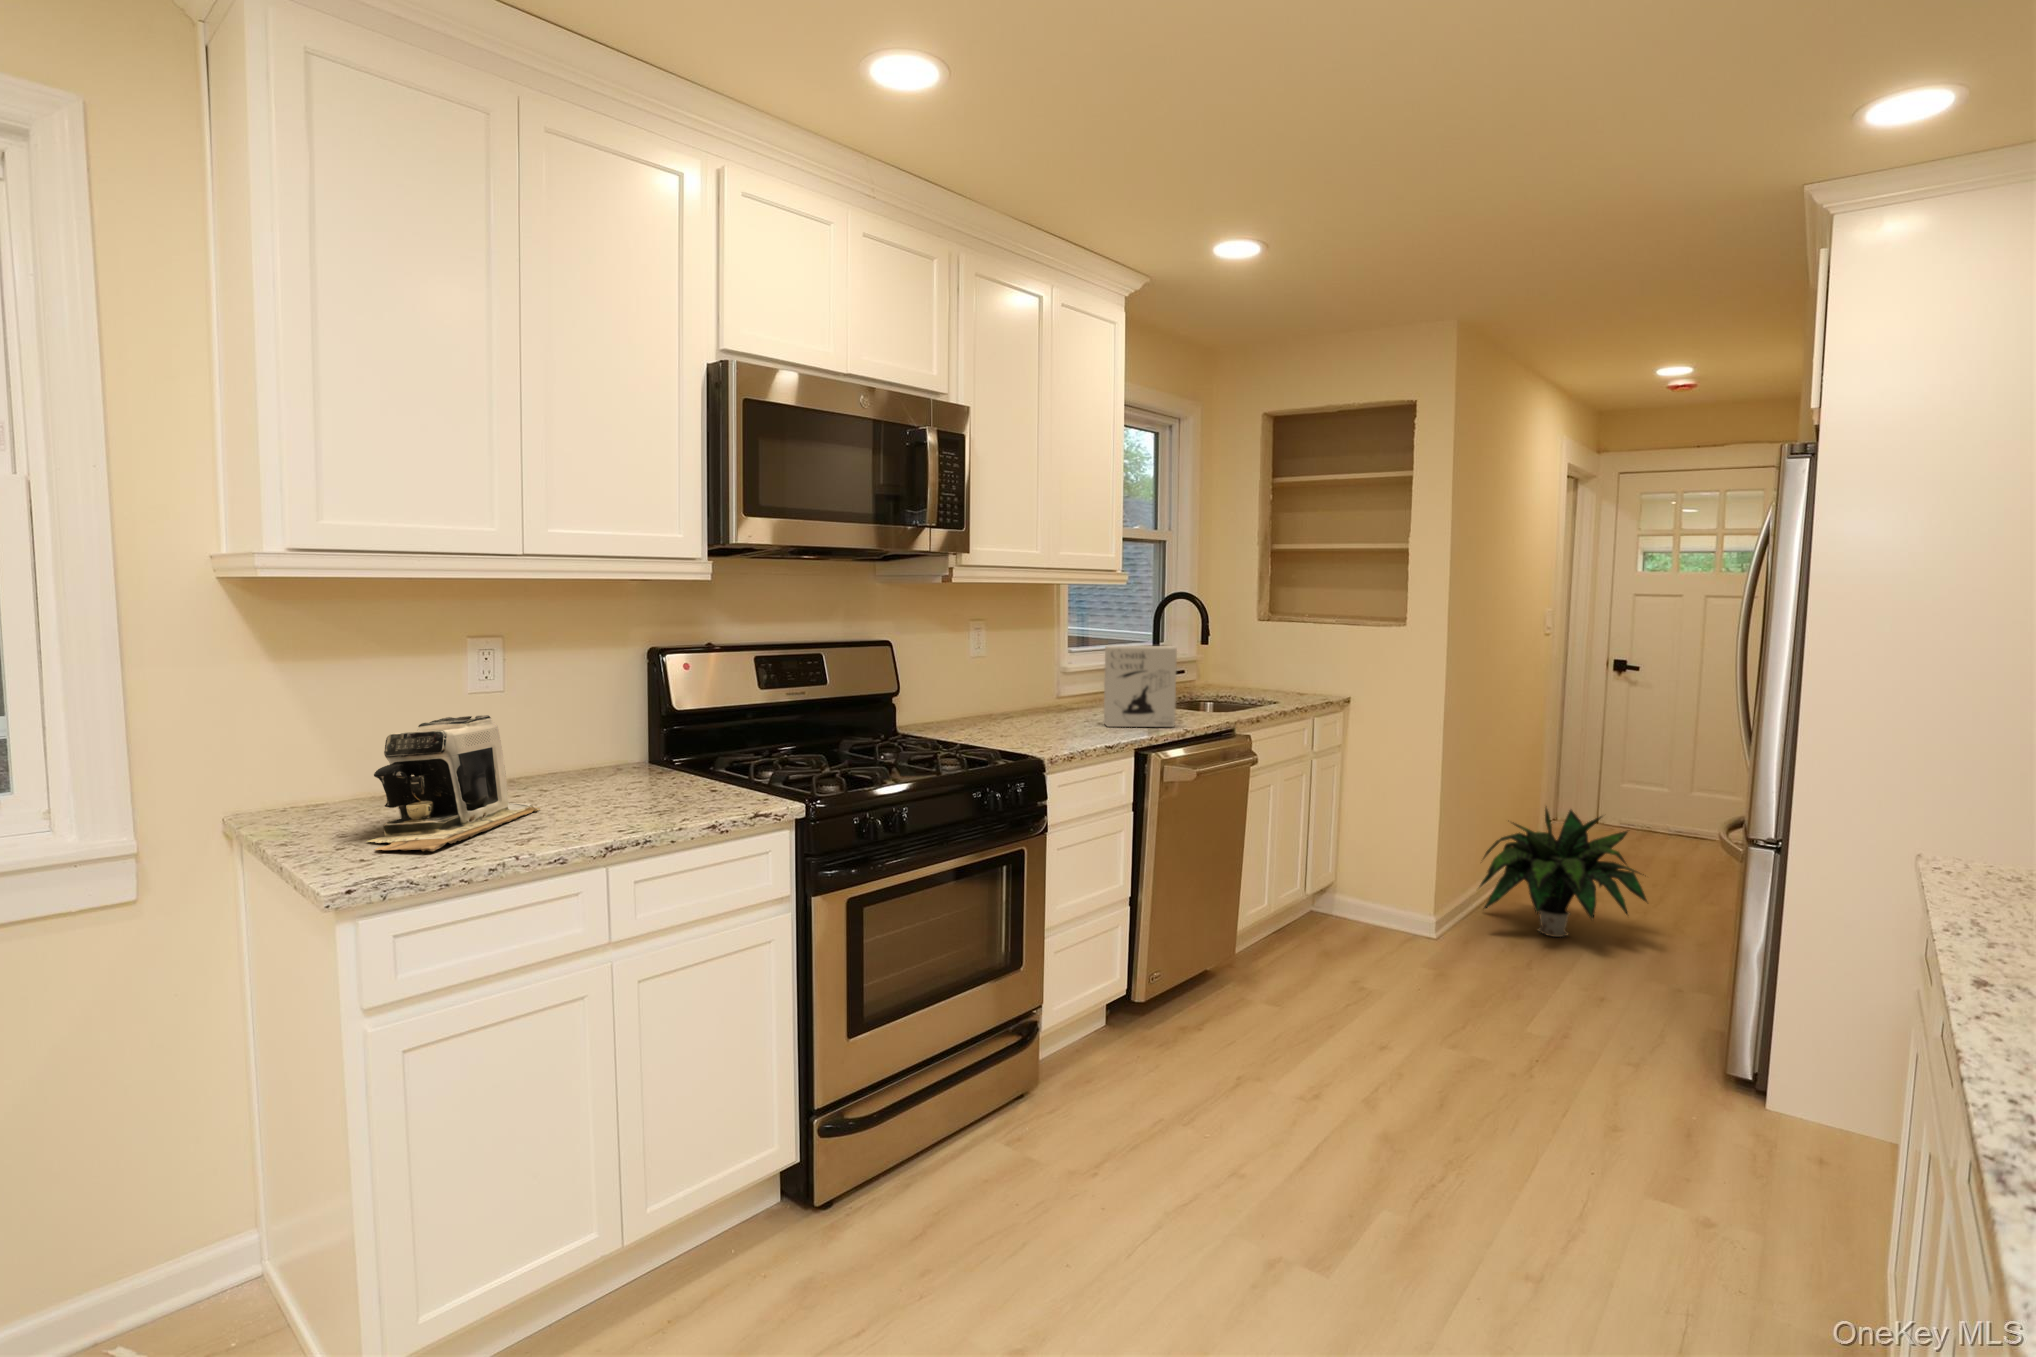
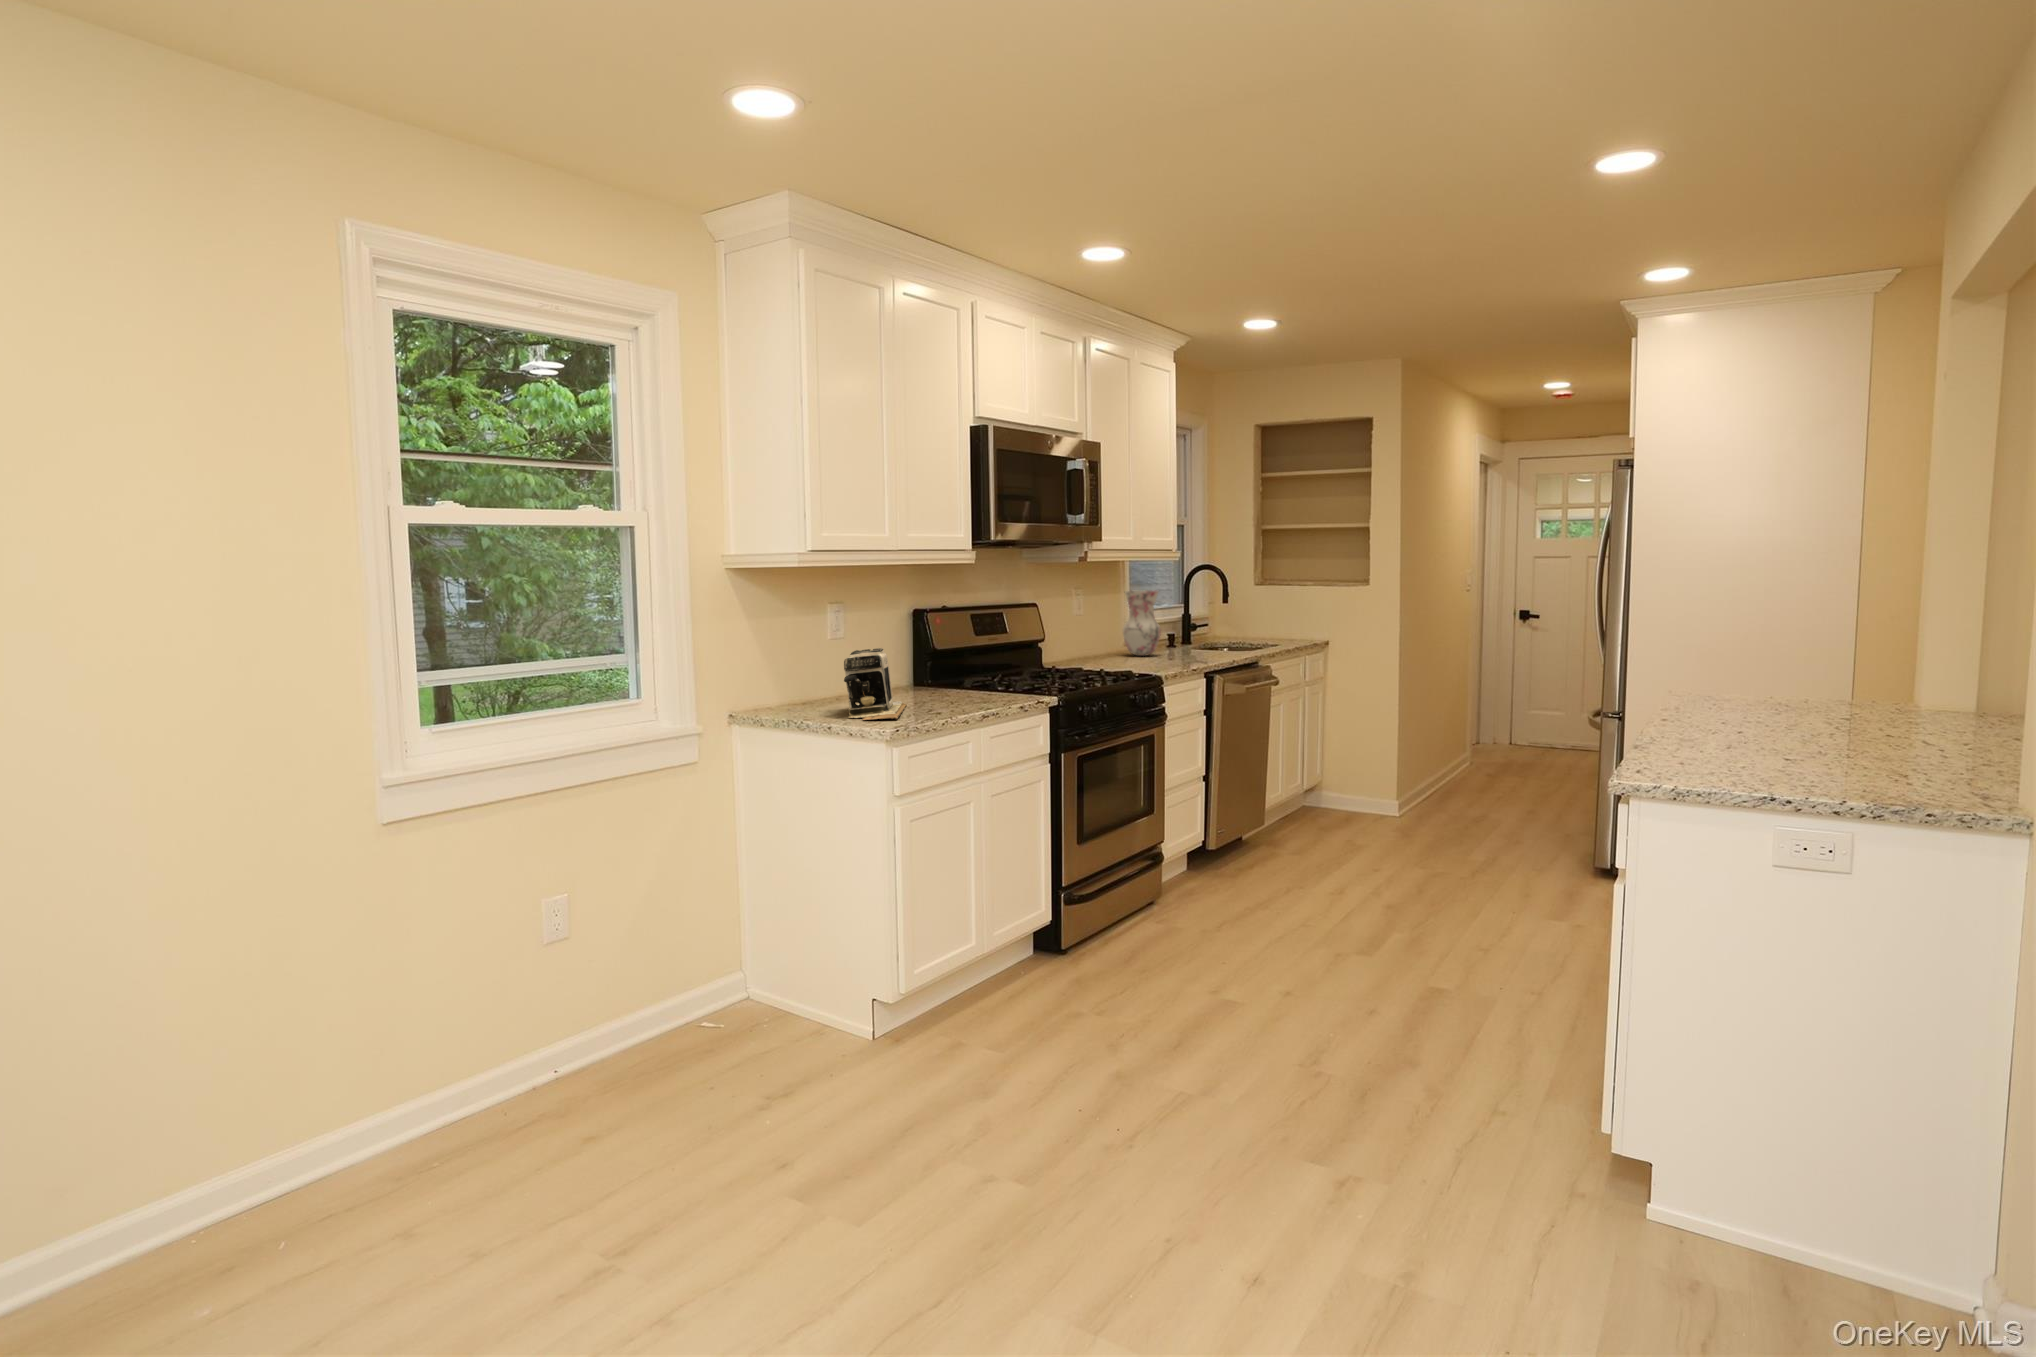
vase: none [1042,625,1094,715] -> present [1123,590,1161,656]
cereal box: present [1104,646,1177,727] -> none [1175,603,1227,661]
potted plant: present [1479,808,1647,937] -> none [1425,714,1548,811]

